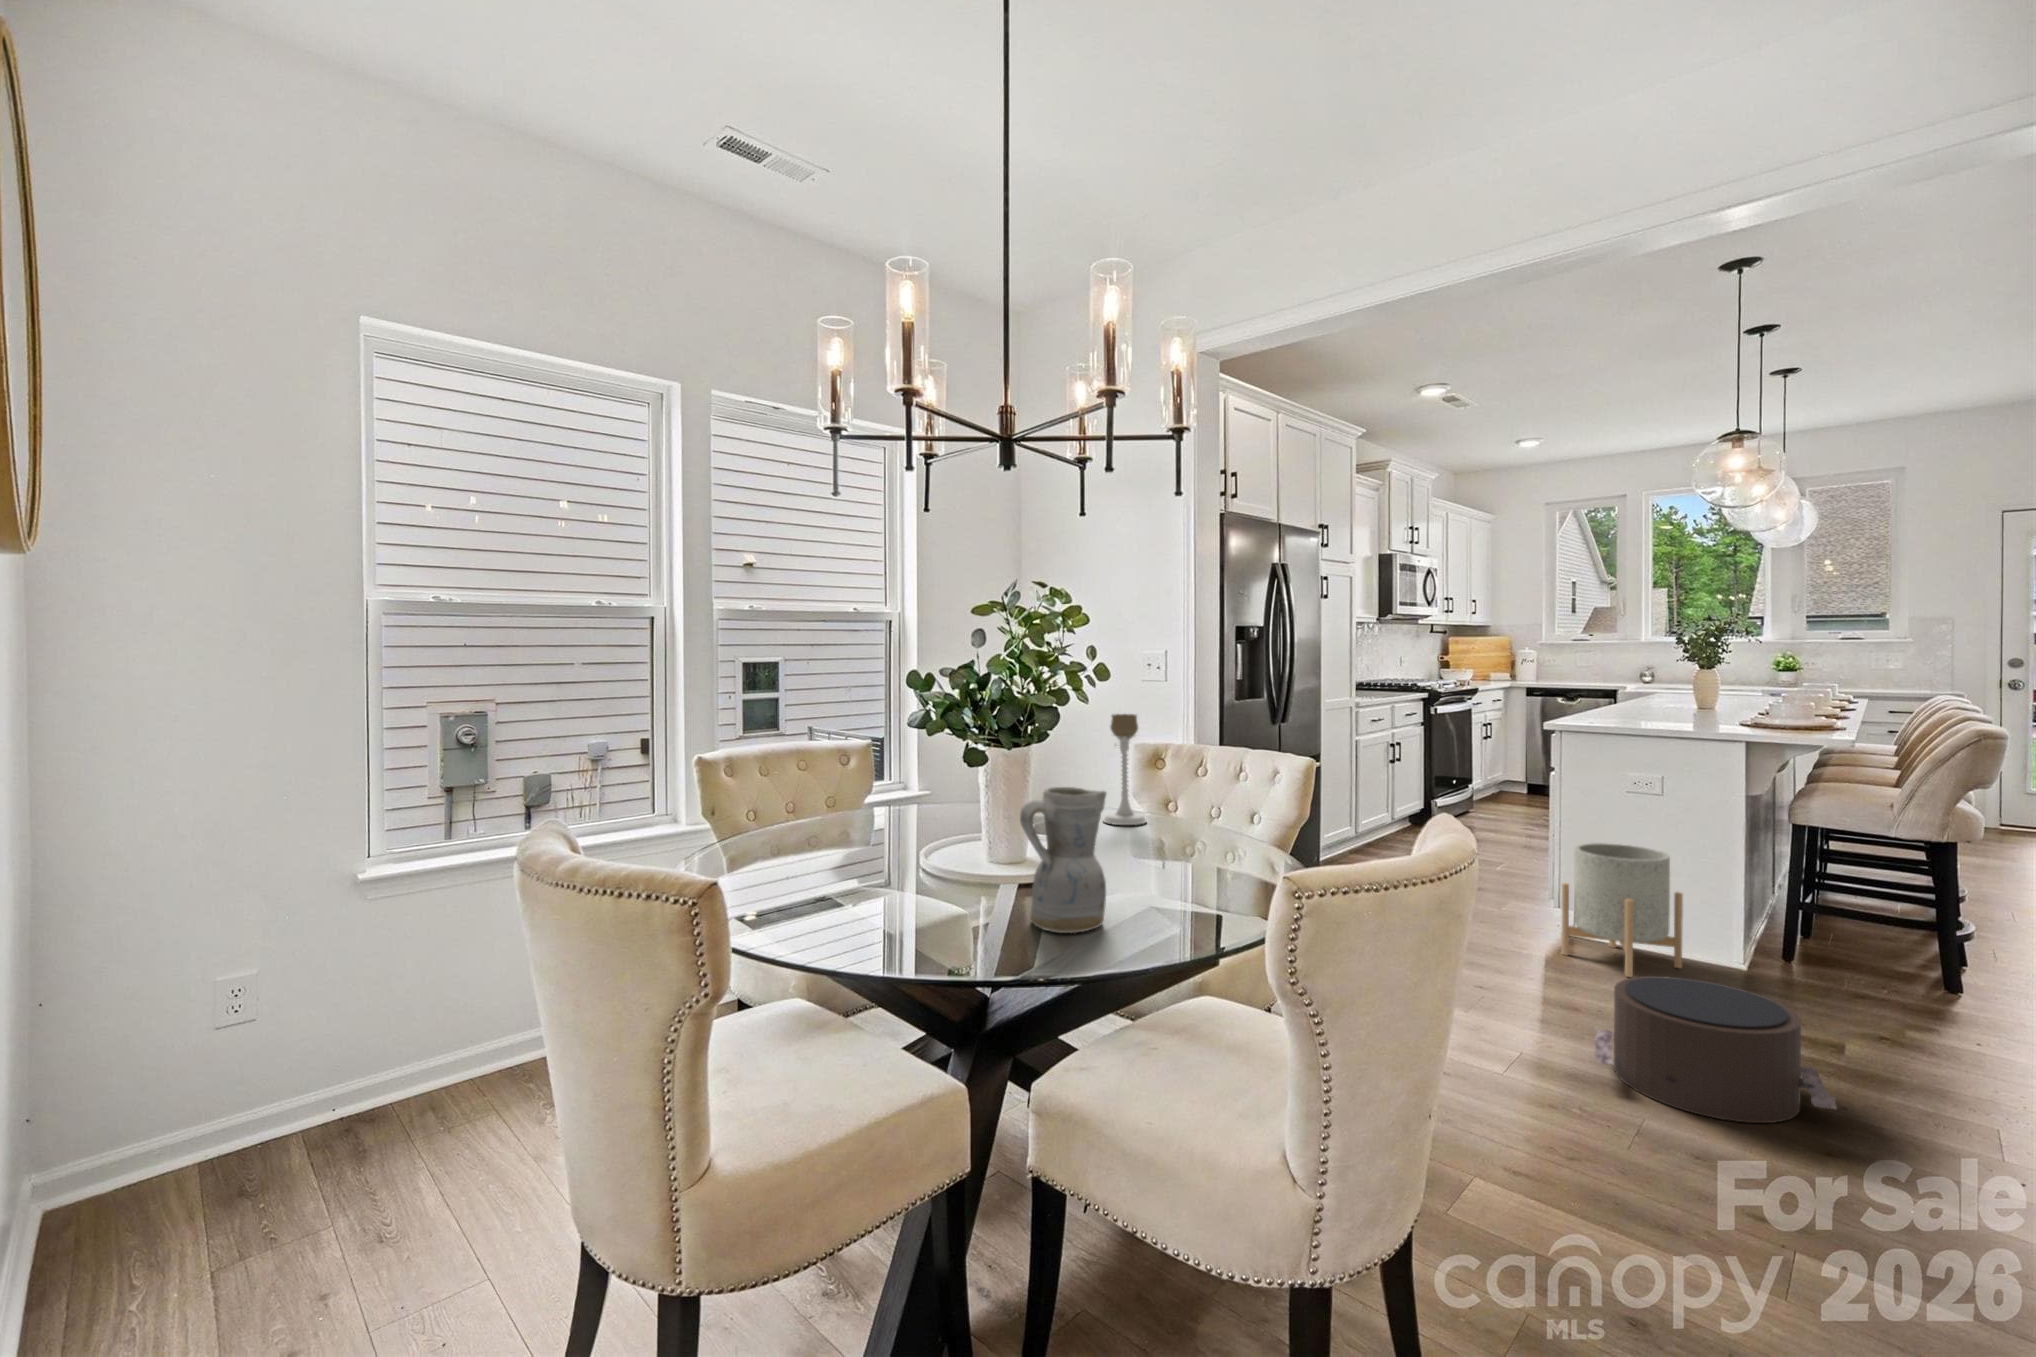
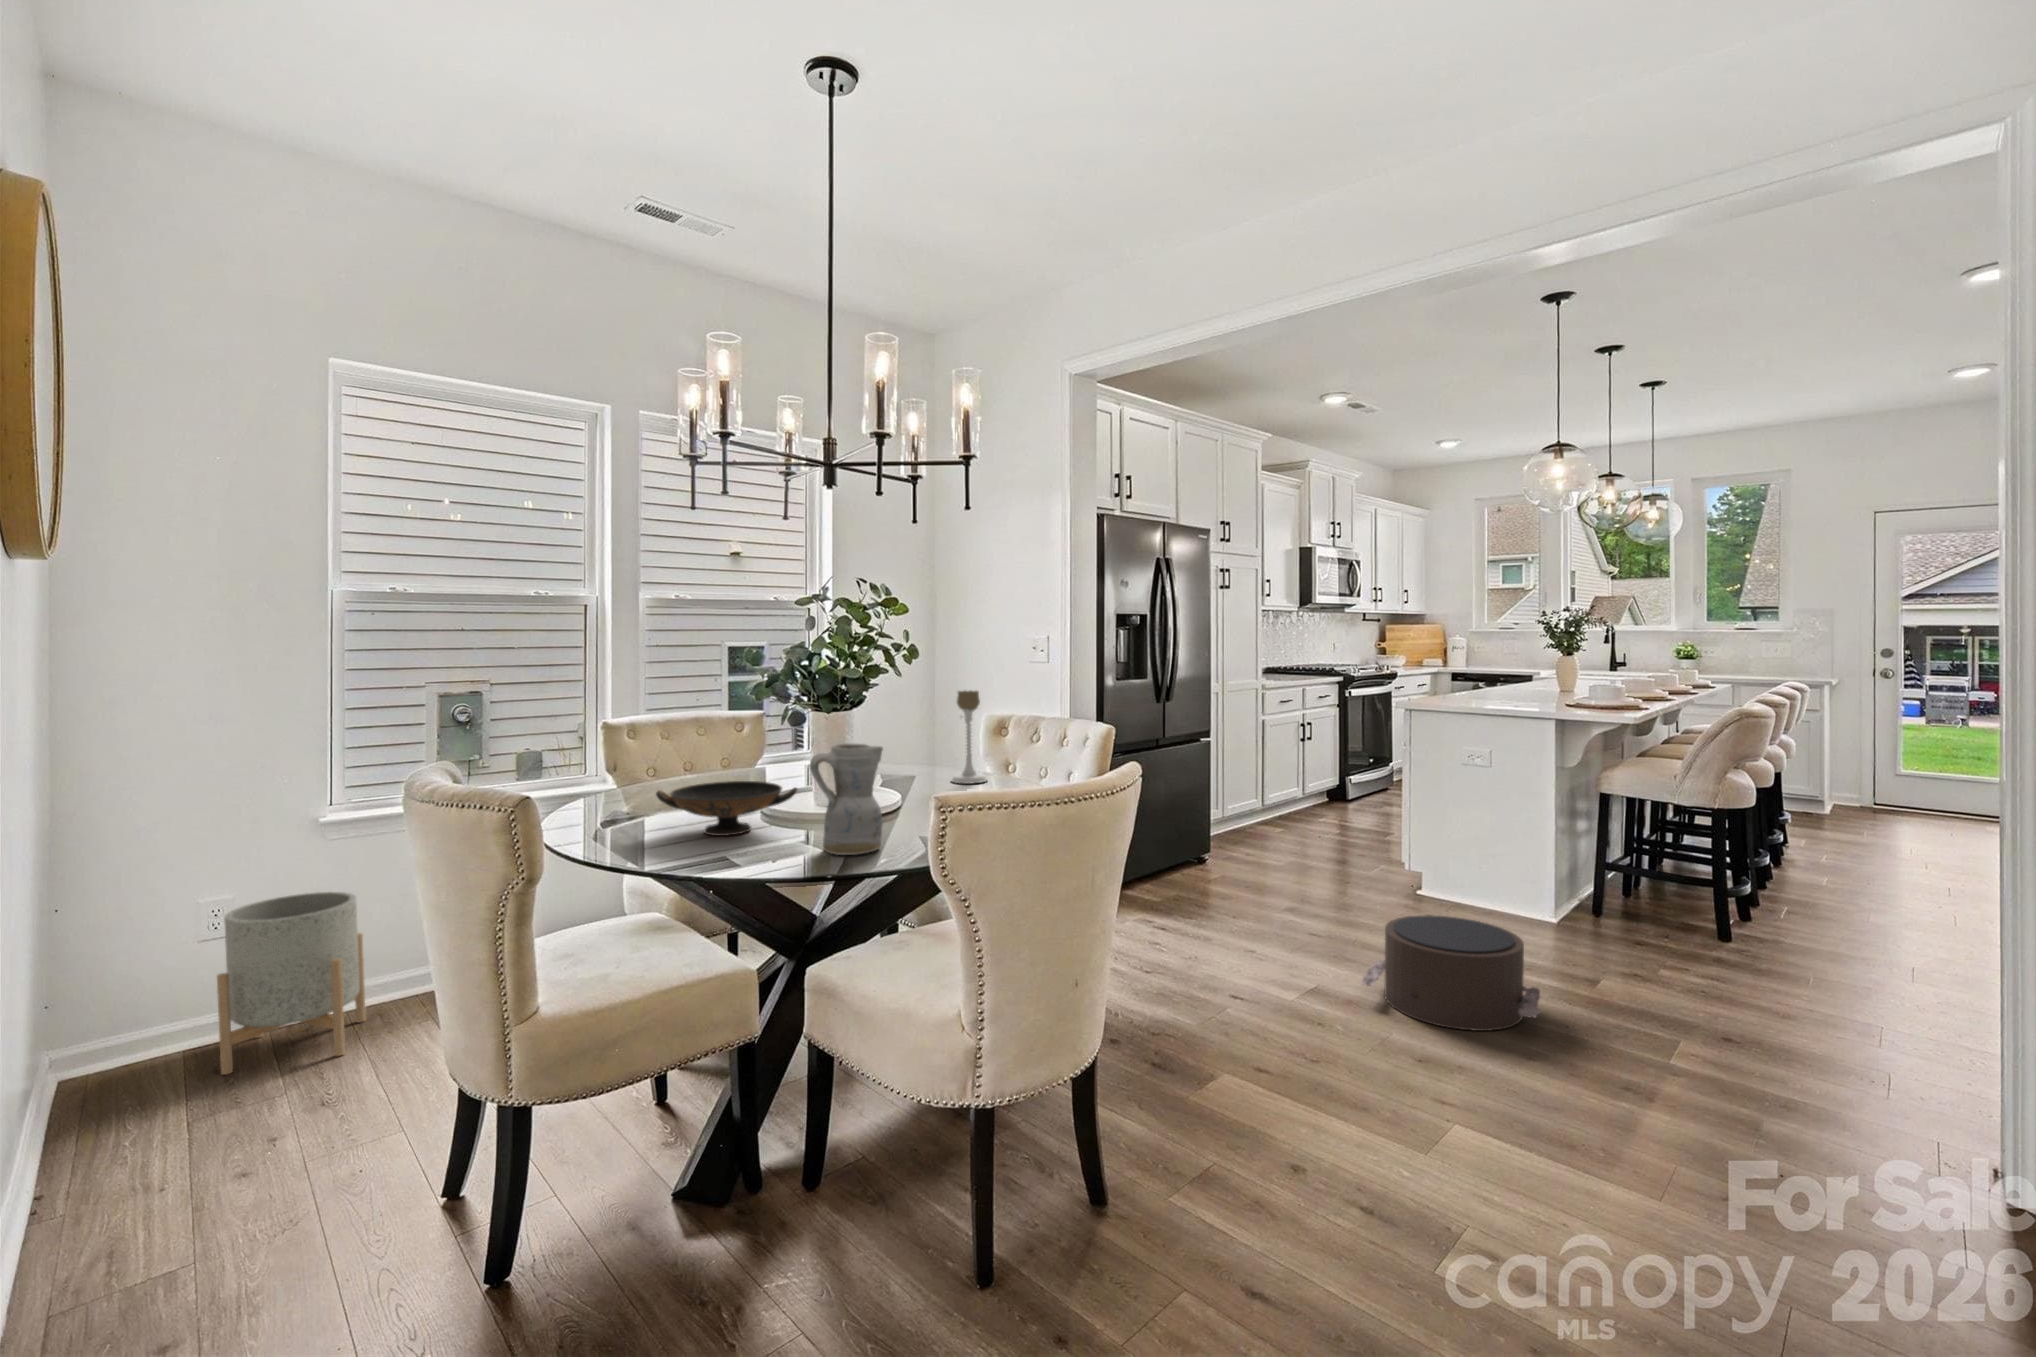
decorative bowl: none [800,830,974,903] -> present [656,781,797,836]
planter: present [1561,843,1683,977] -> present [217,892,366,1075]

